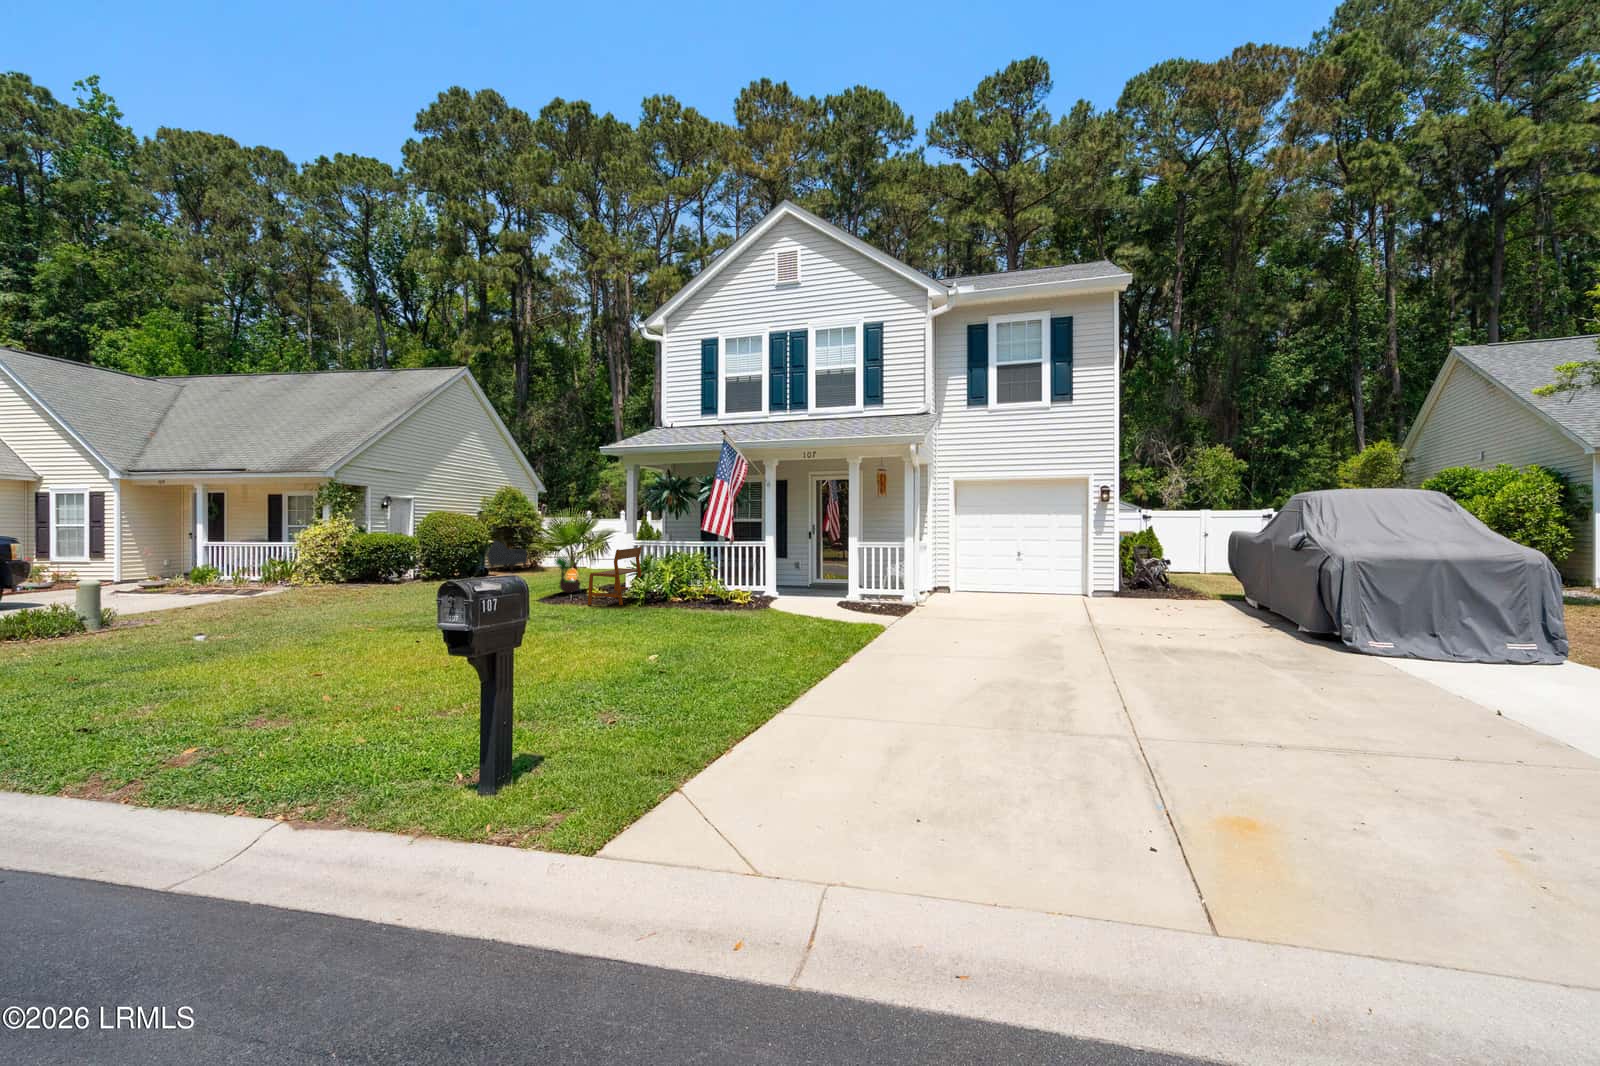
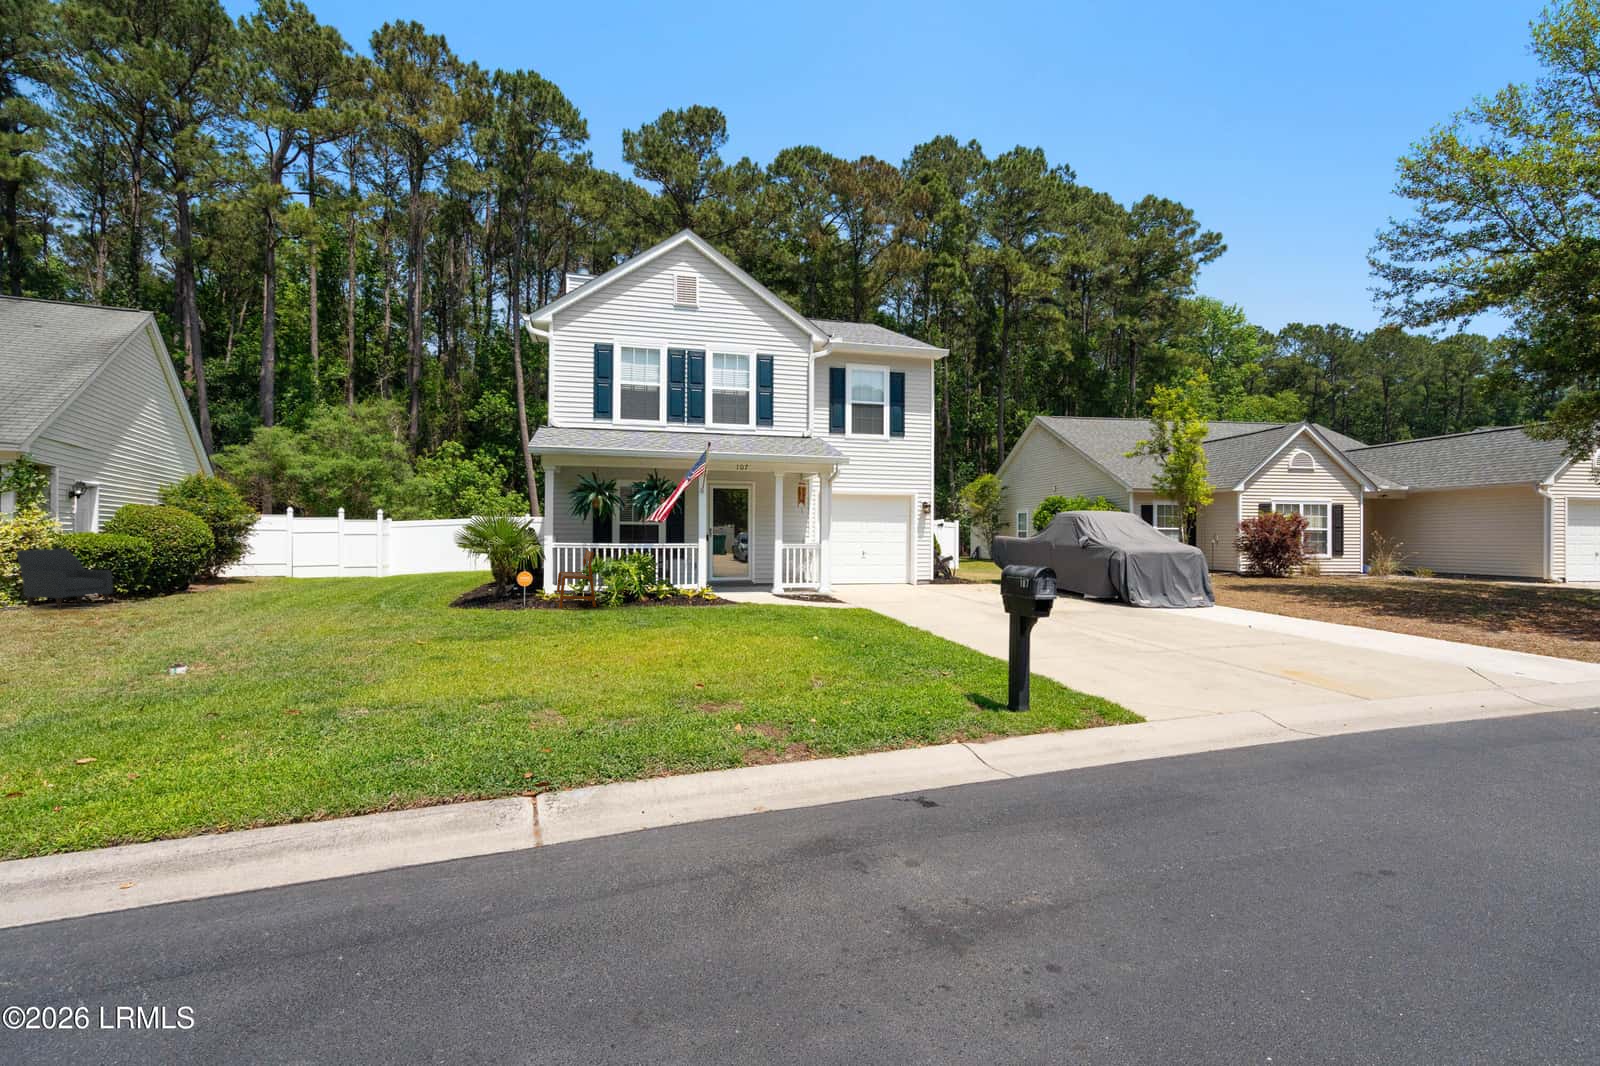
chair: present [487,540,527,570] -> present [16,549,113,609]
potted tree: present [555,557,578,593] -> none [462,556,492,600]

